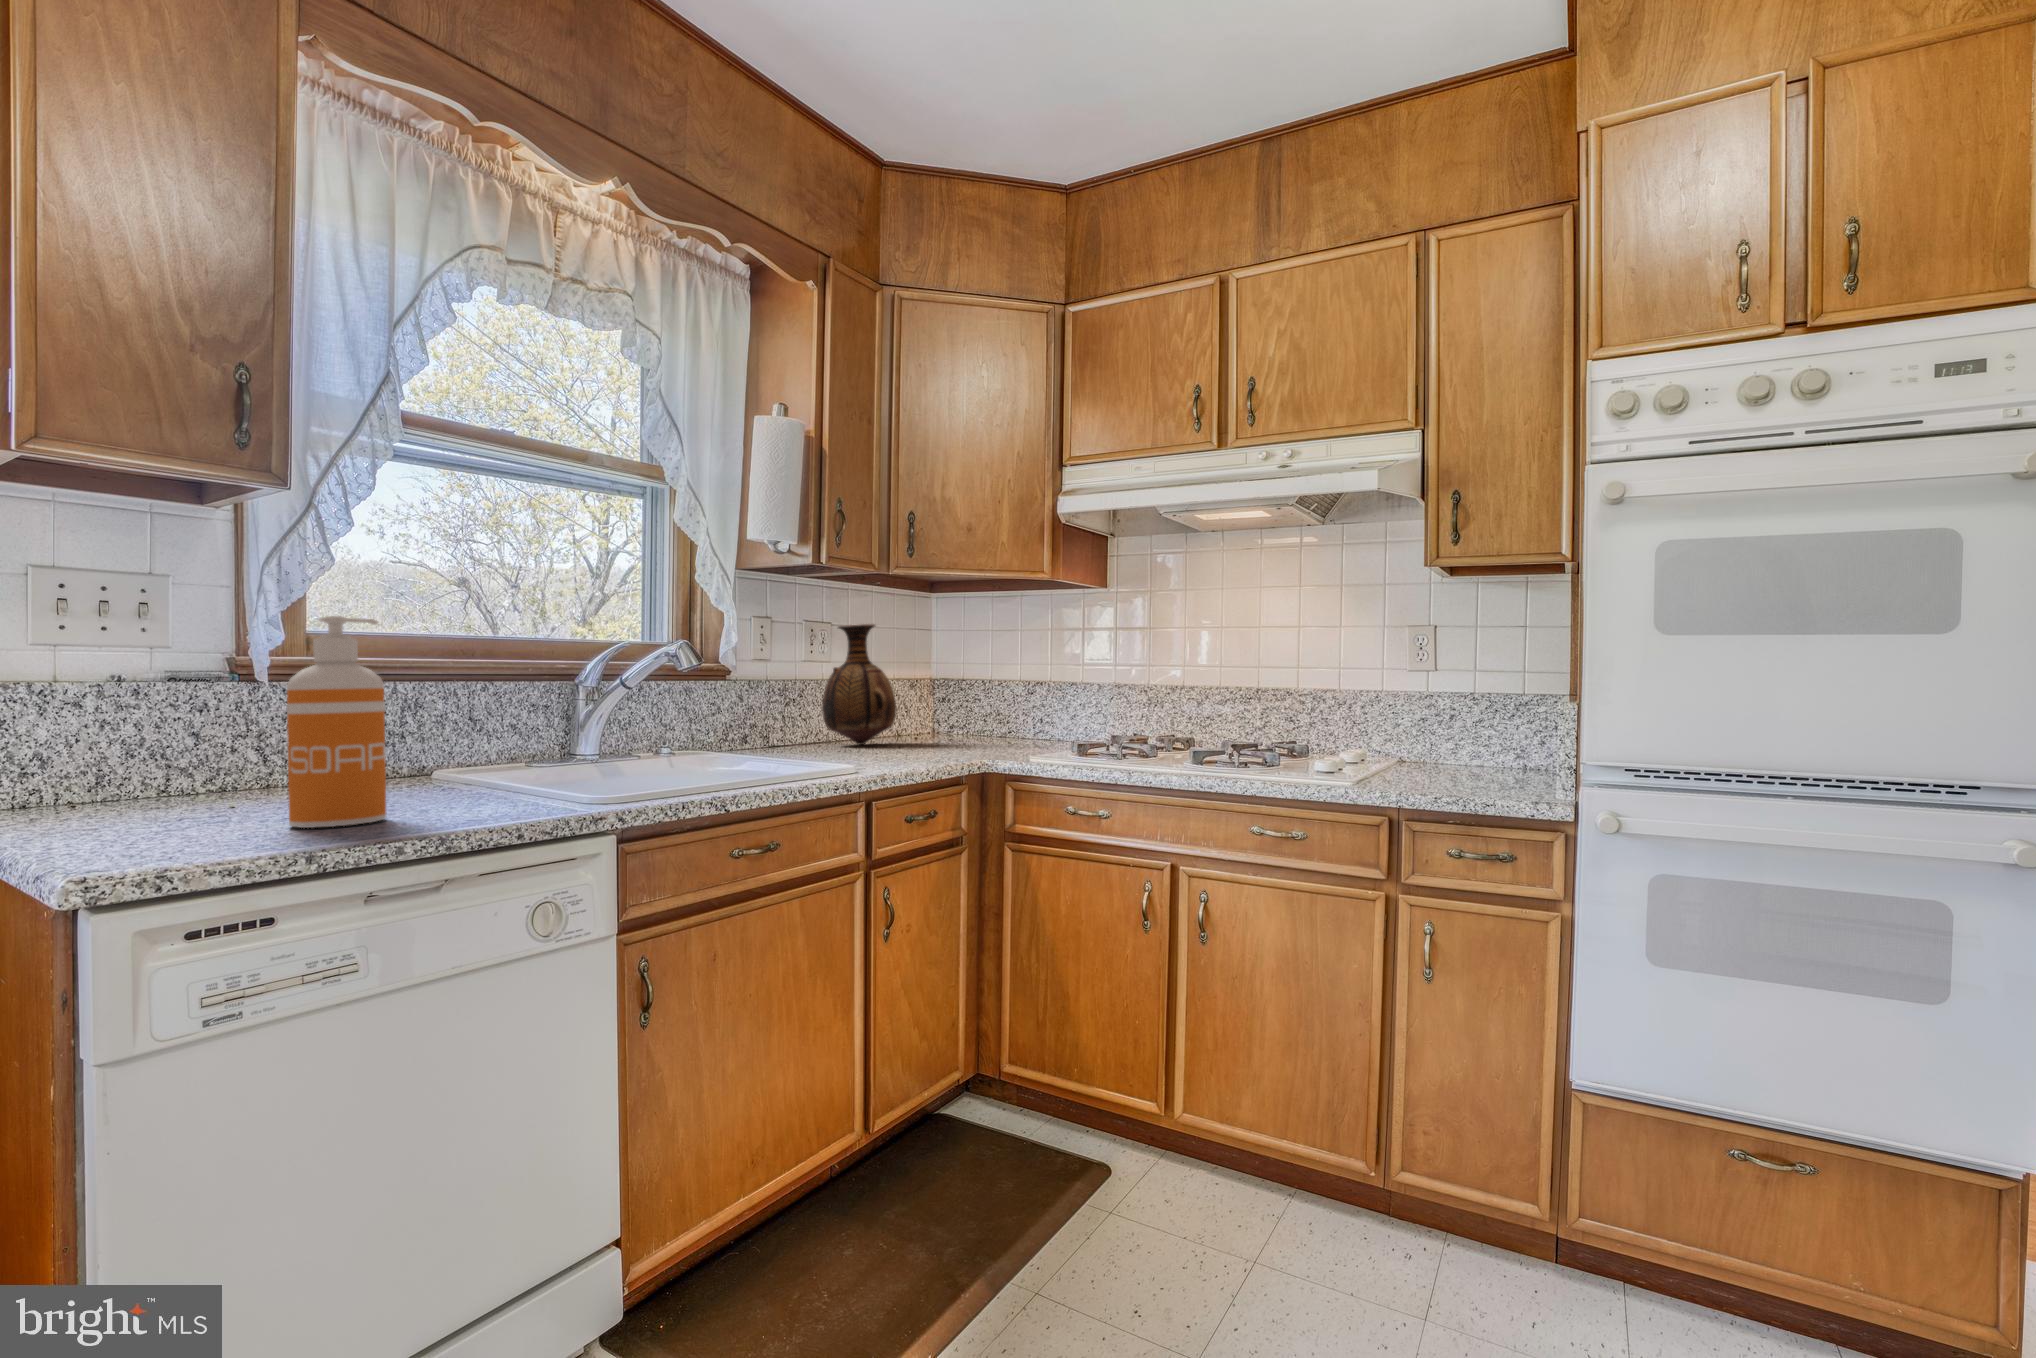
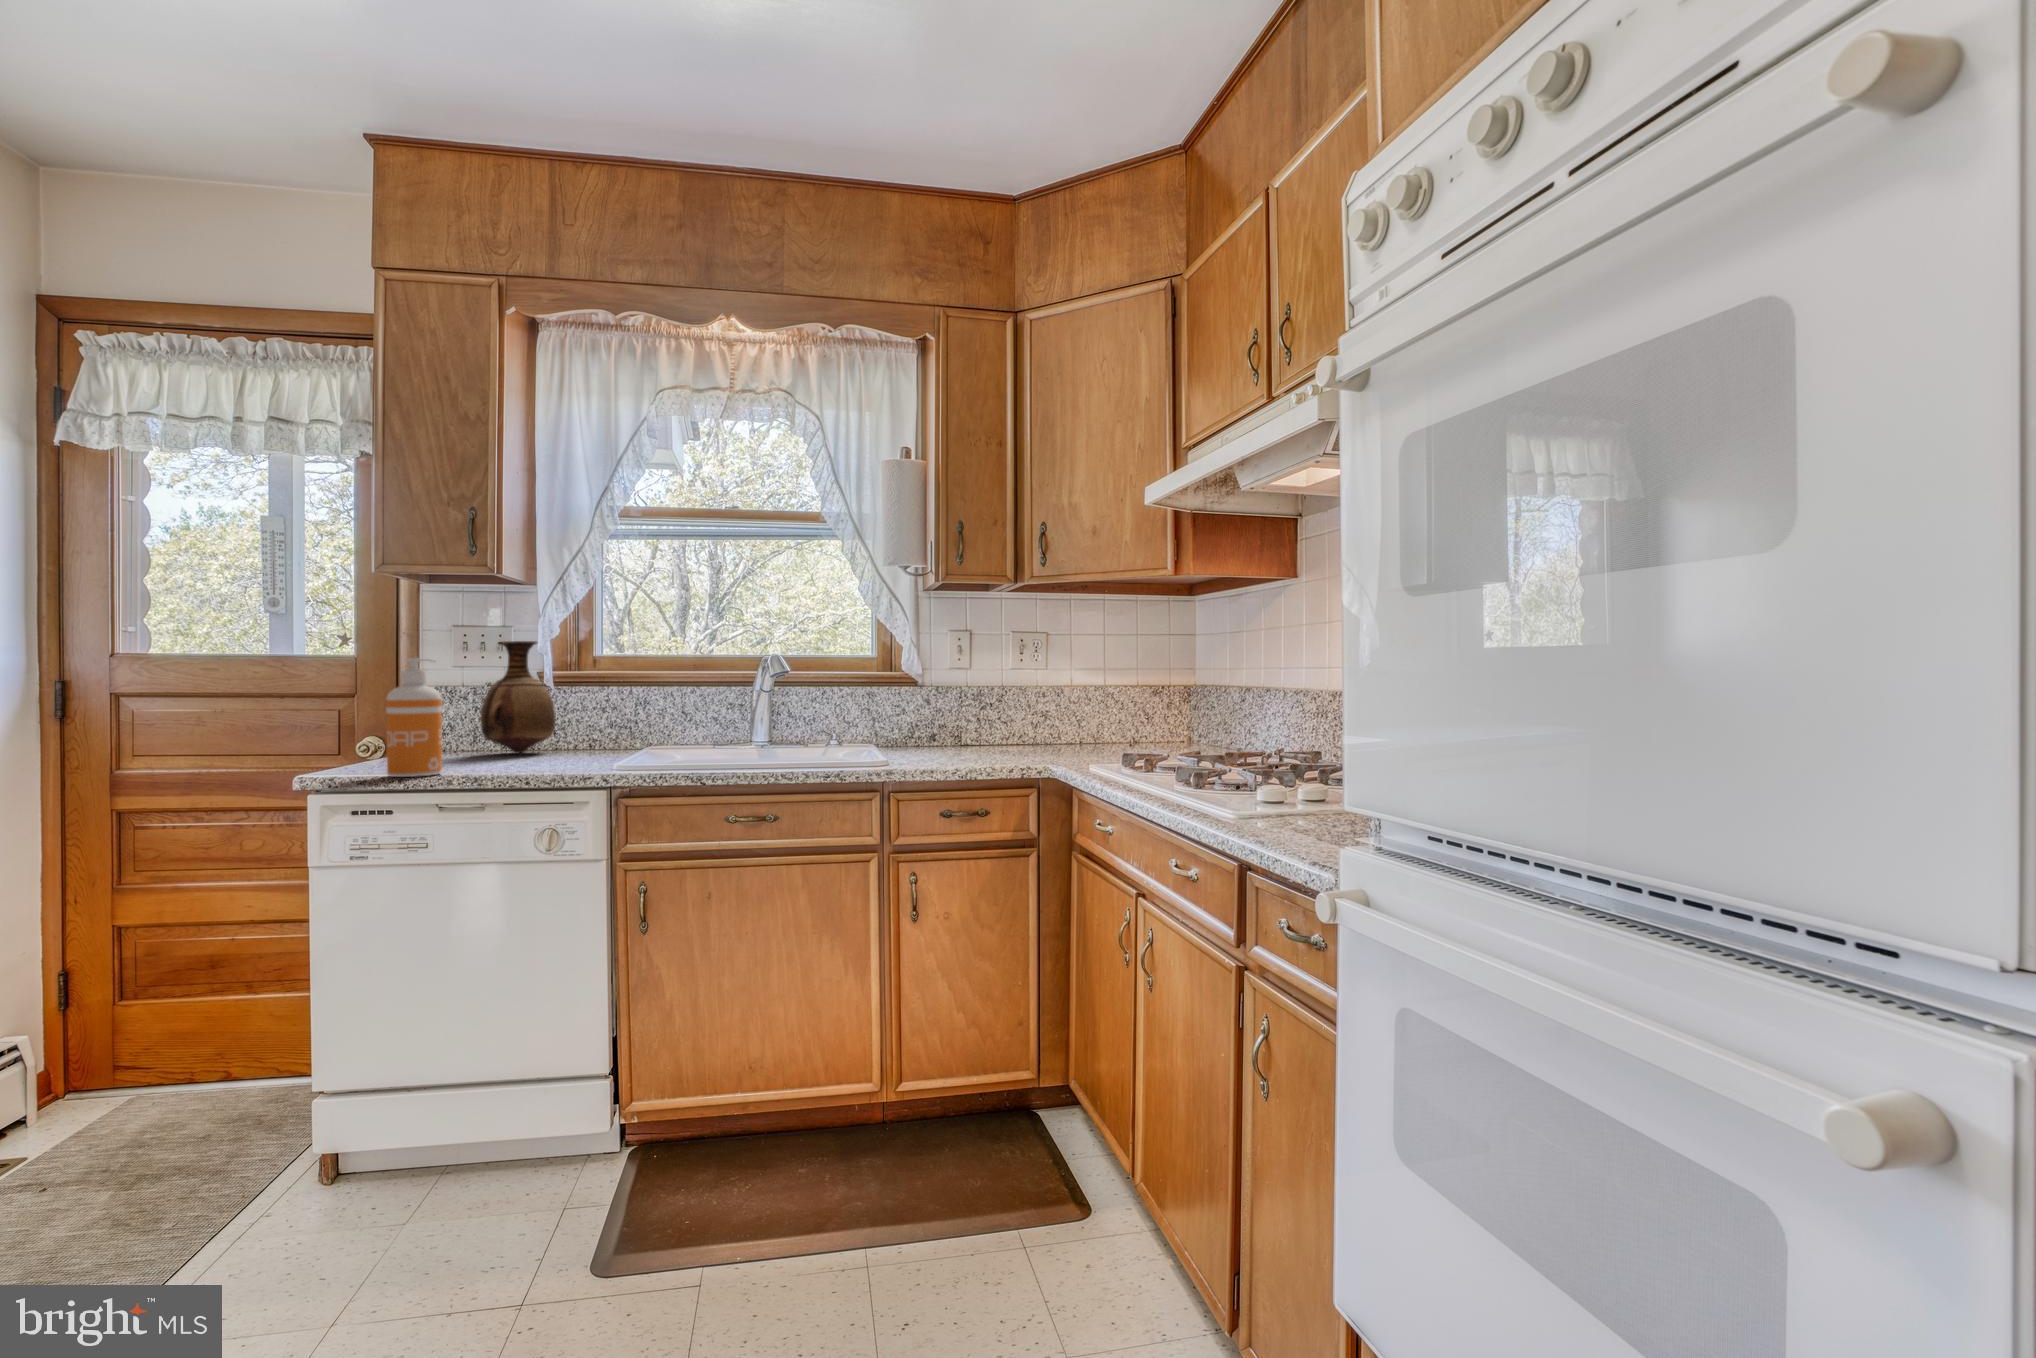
vase: present [822,624,896,745] -> present [480,641,555,753]

